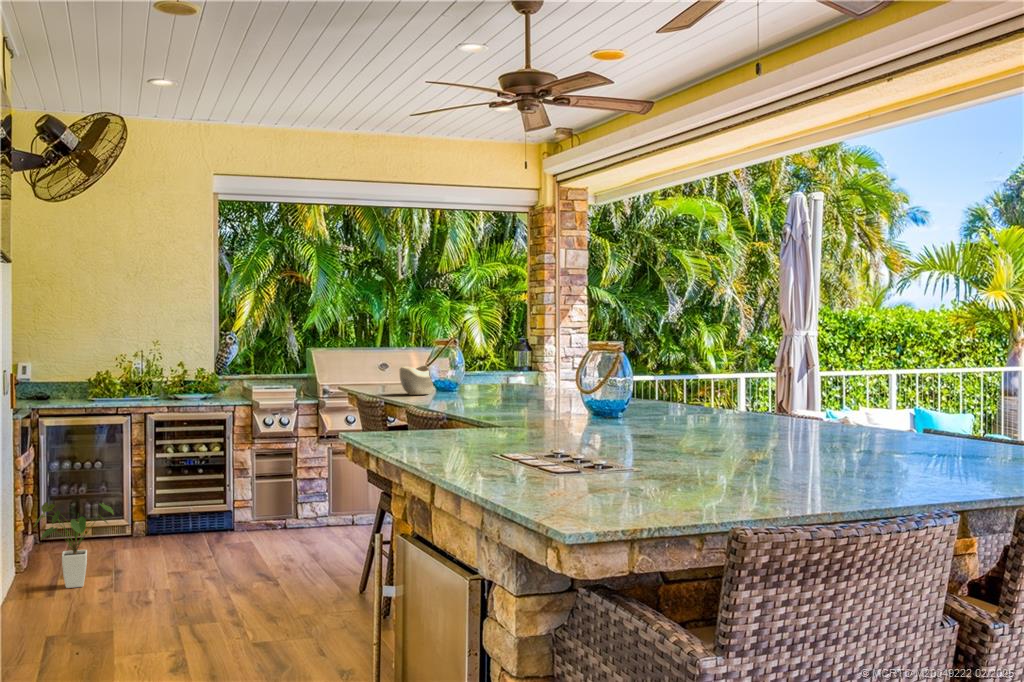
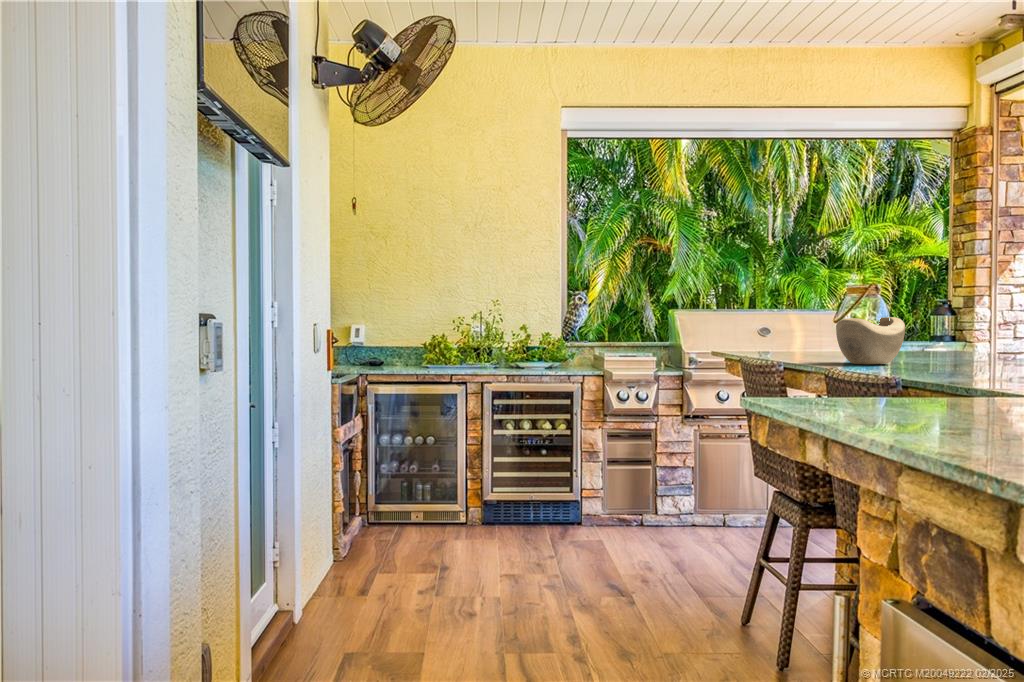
house plant: present [34,502,113,588] -> none [308,500,411,628]

